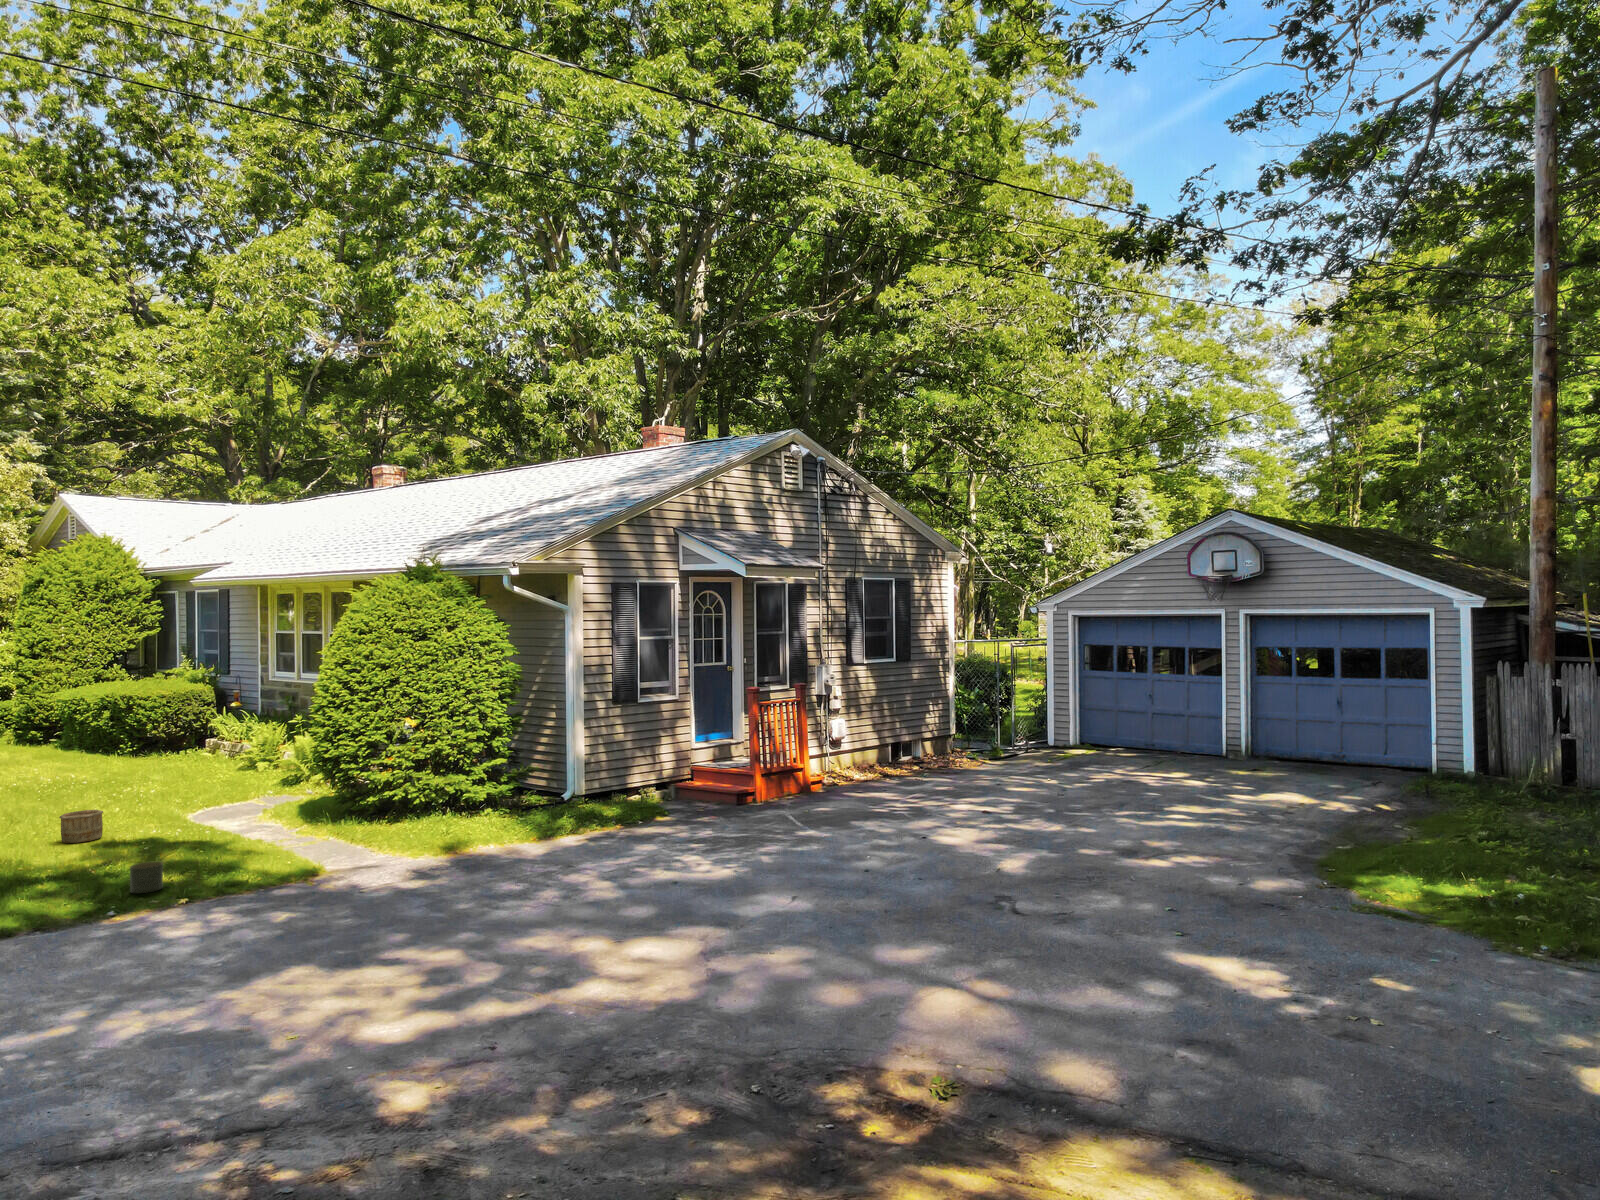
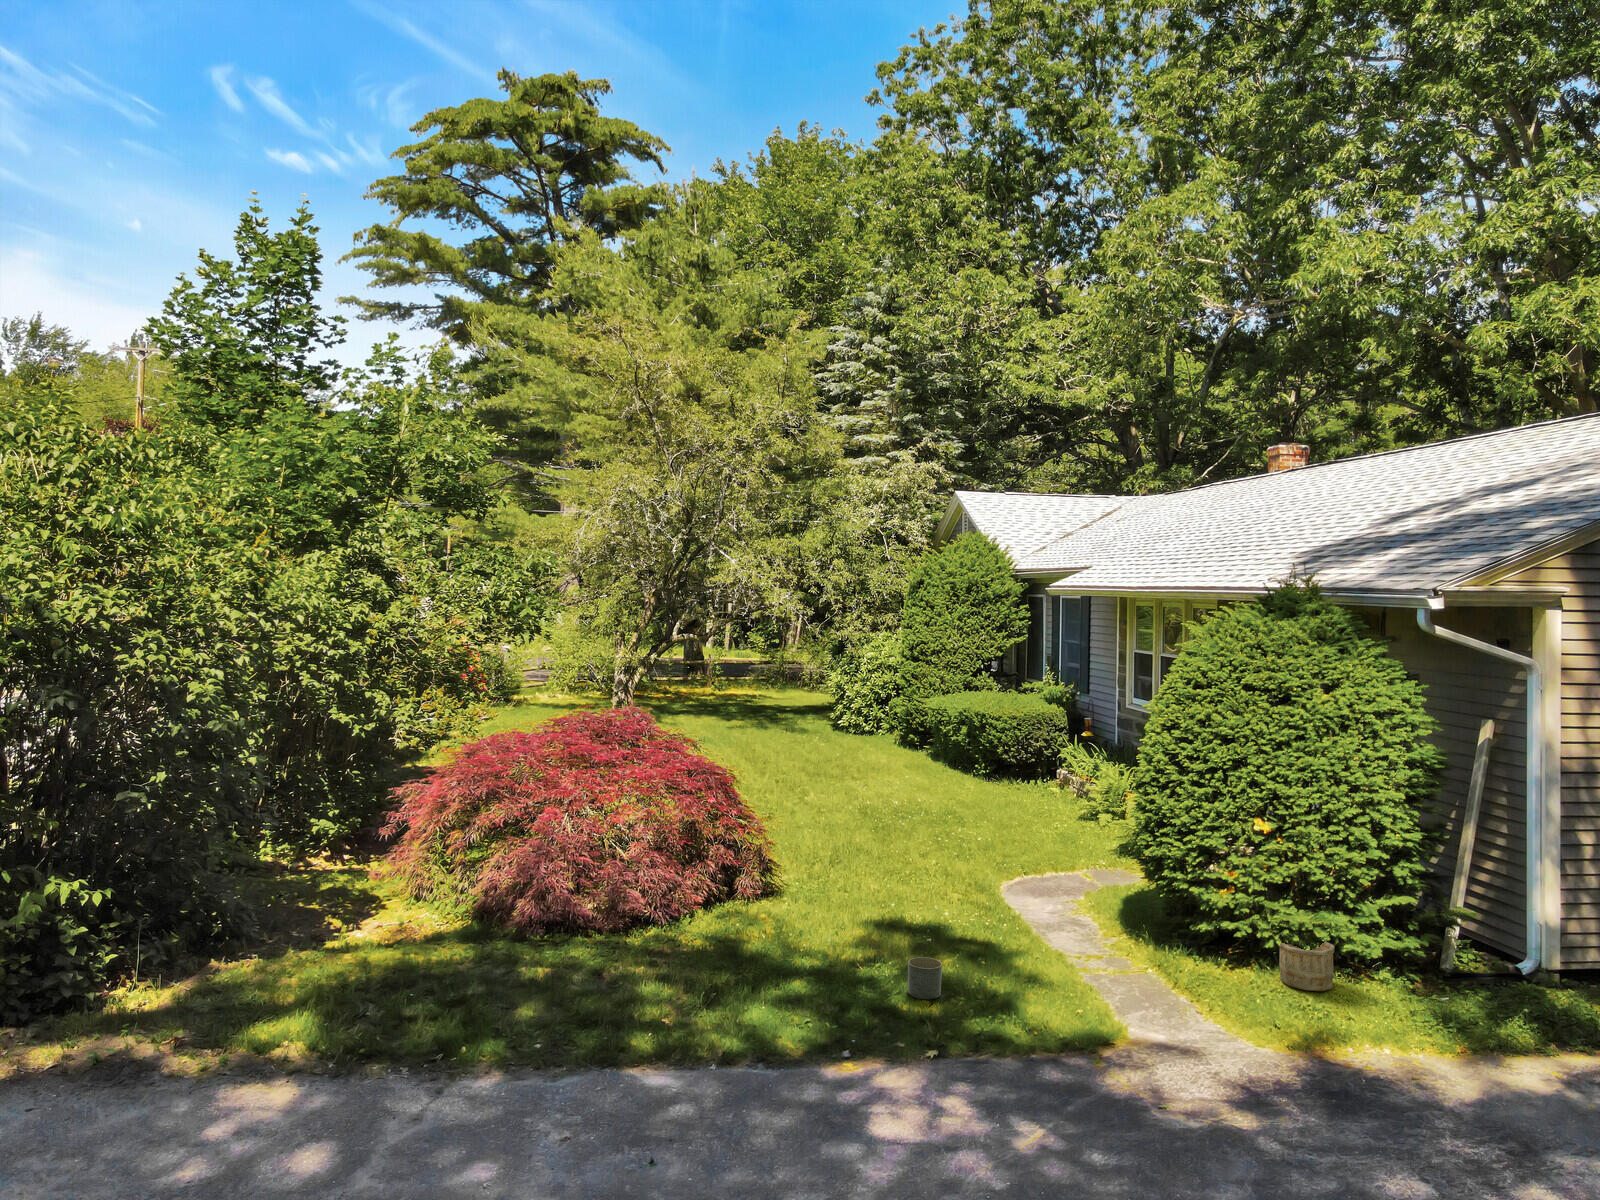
wooden bucket: present [59,810,103,843] -> present [1279,941,1335,991]

